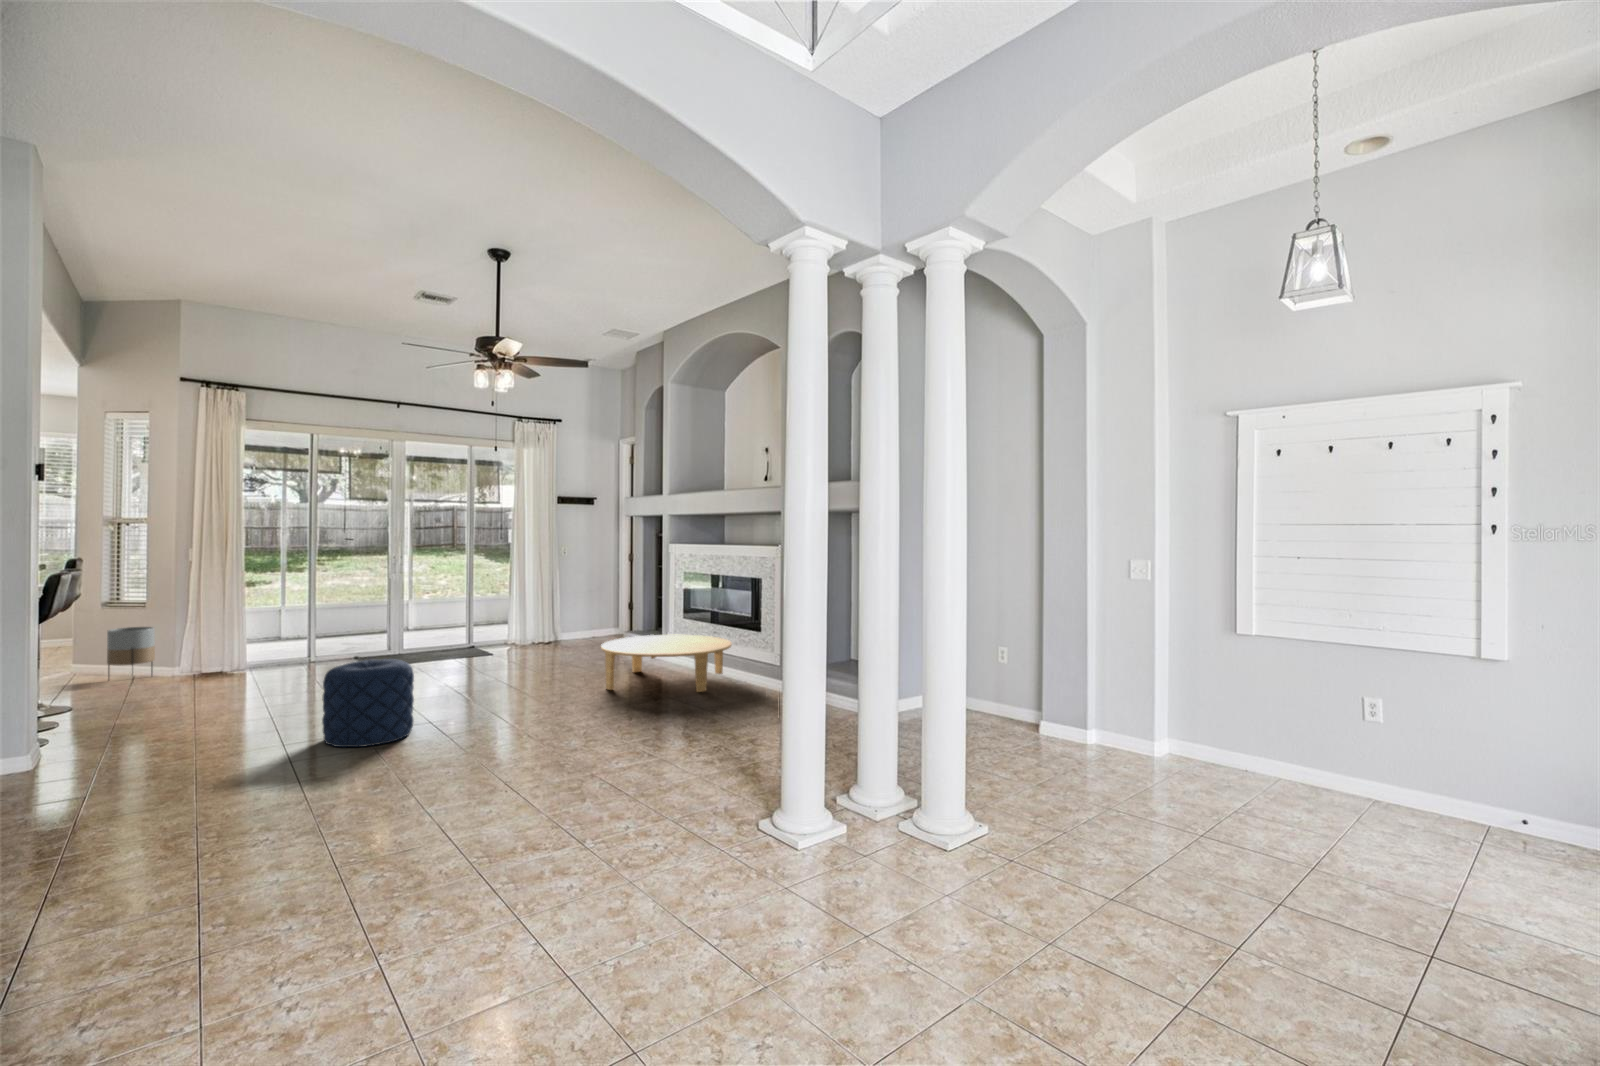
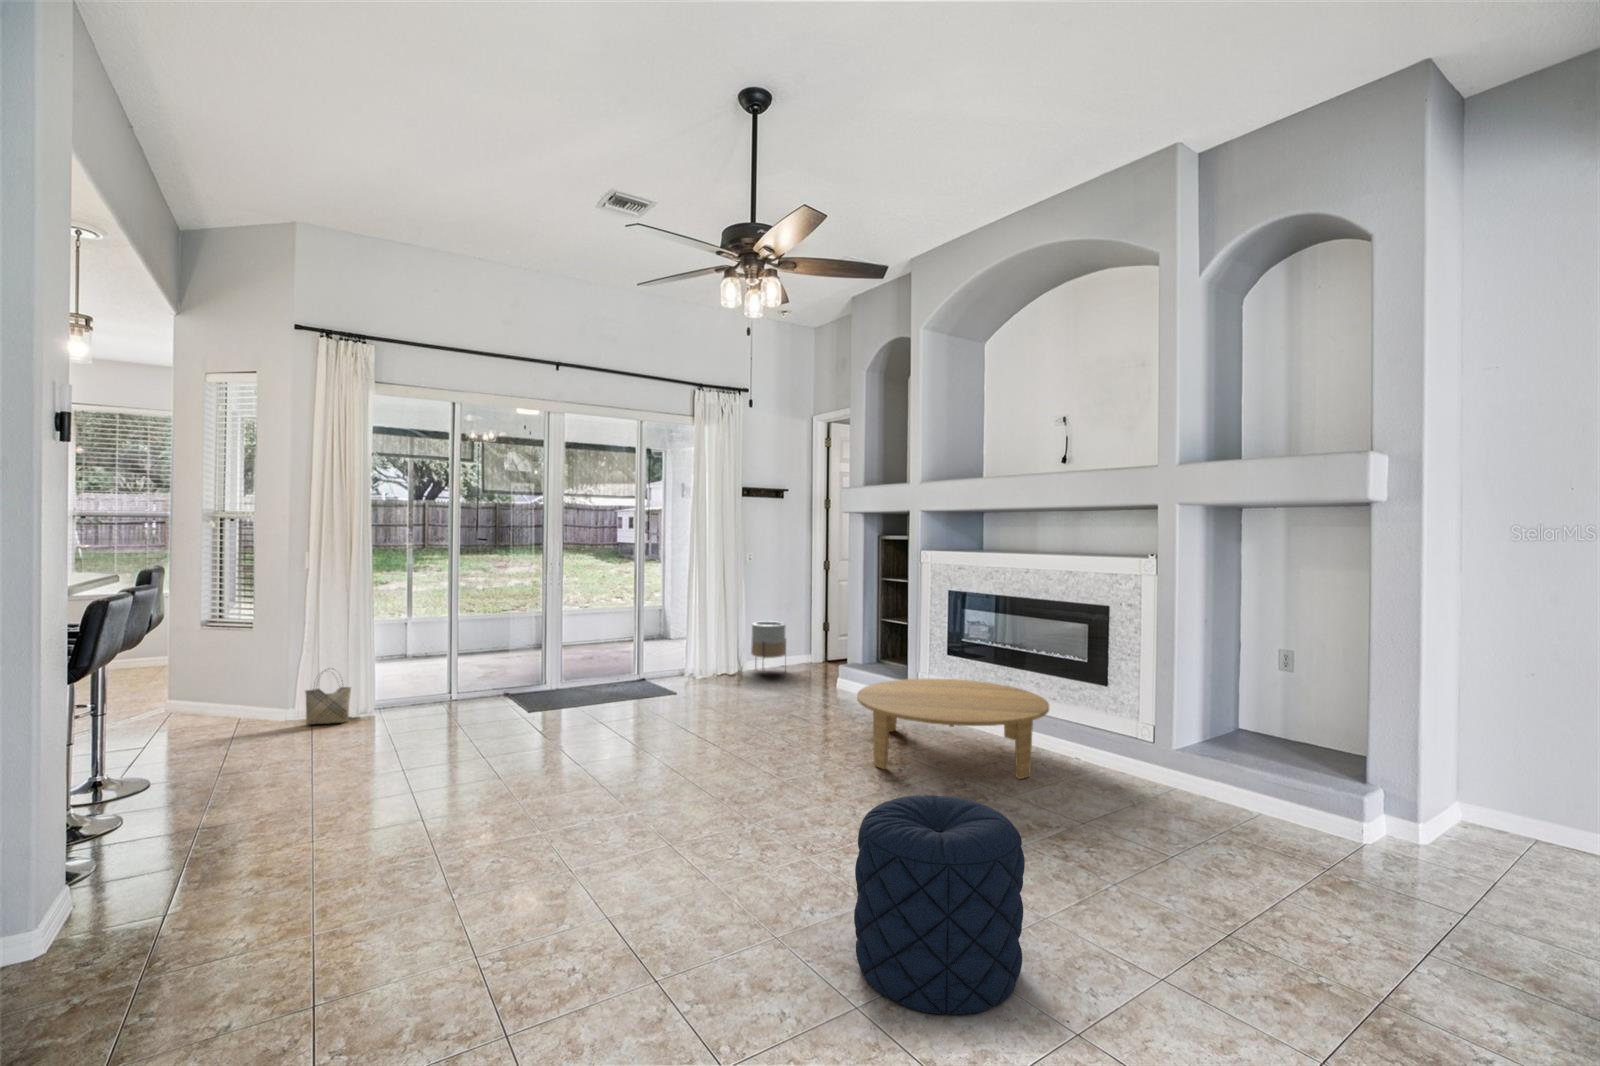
planter: present [107,627,155,680] -> present [751,621,786,659]
woven basket: none [189,636,227,678] -> present [305,670,351,724]
pouf: present [322,659,414,747] -> present [854,795,1025,1015]

